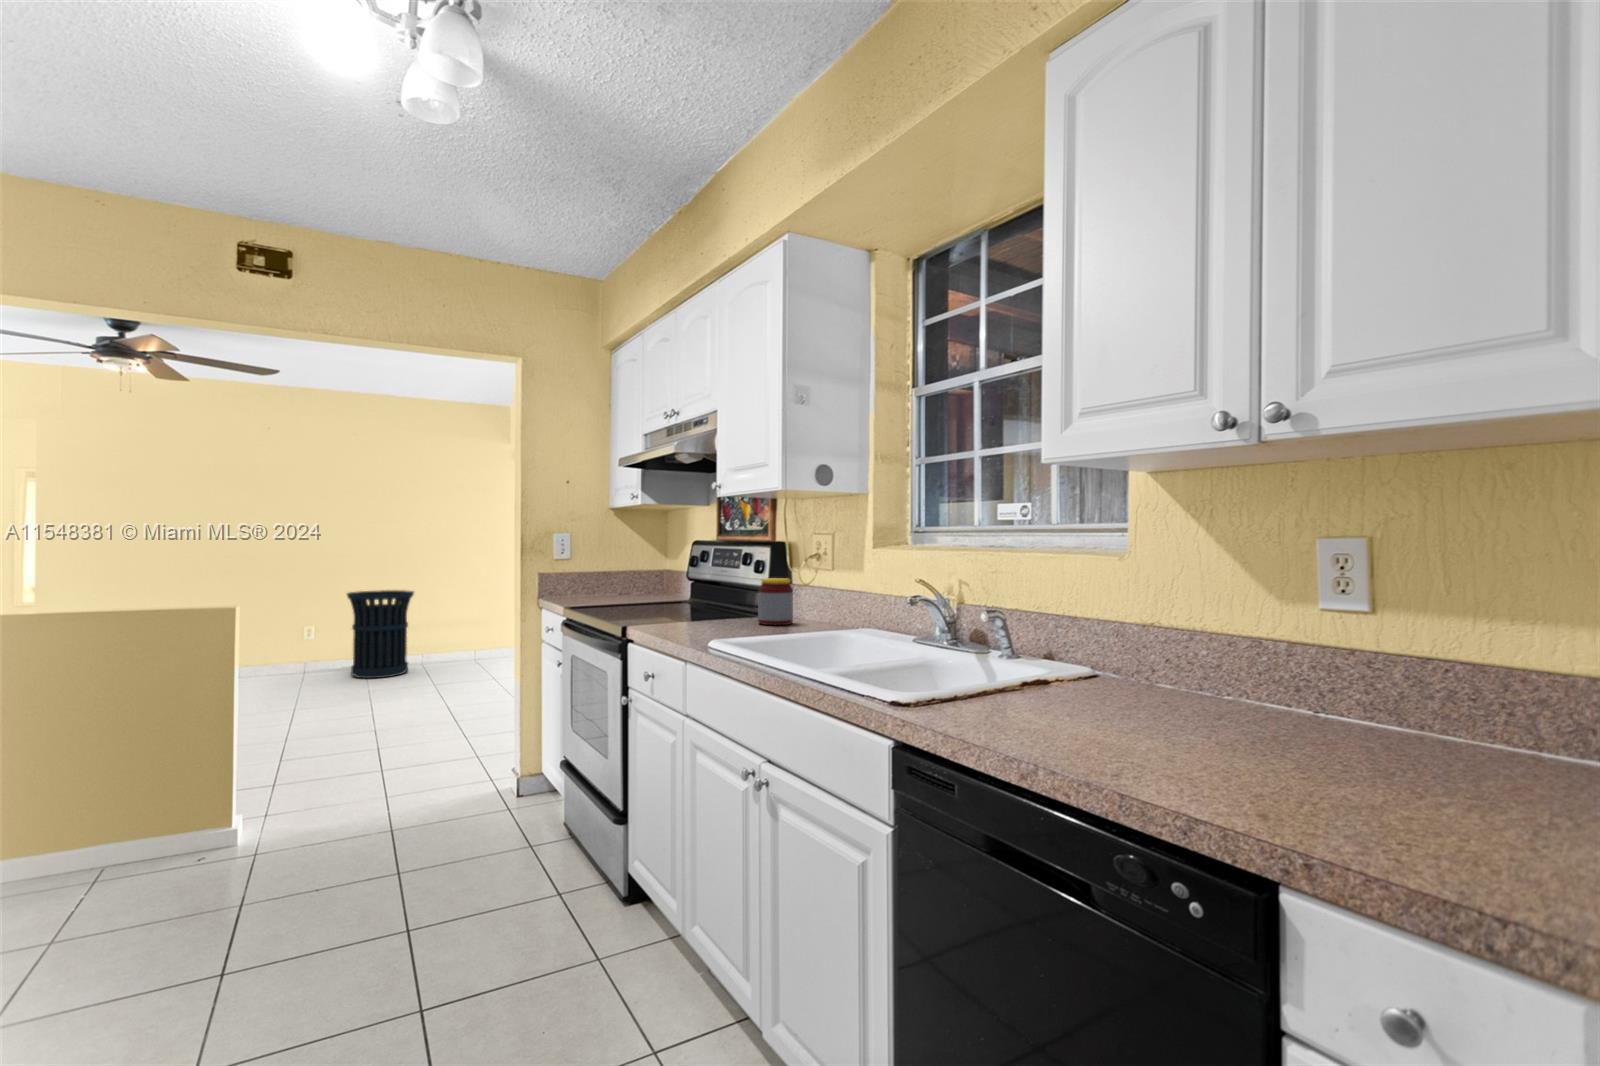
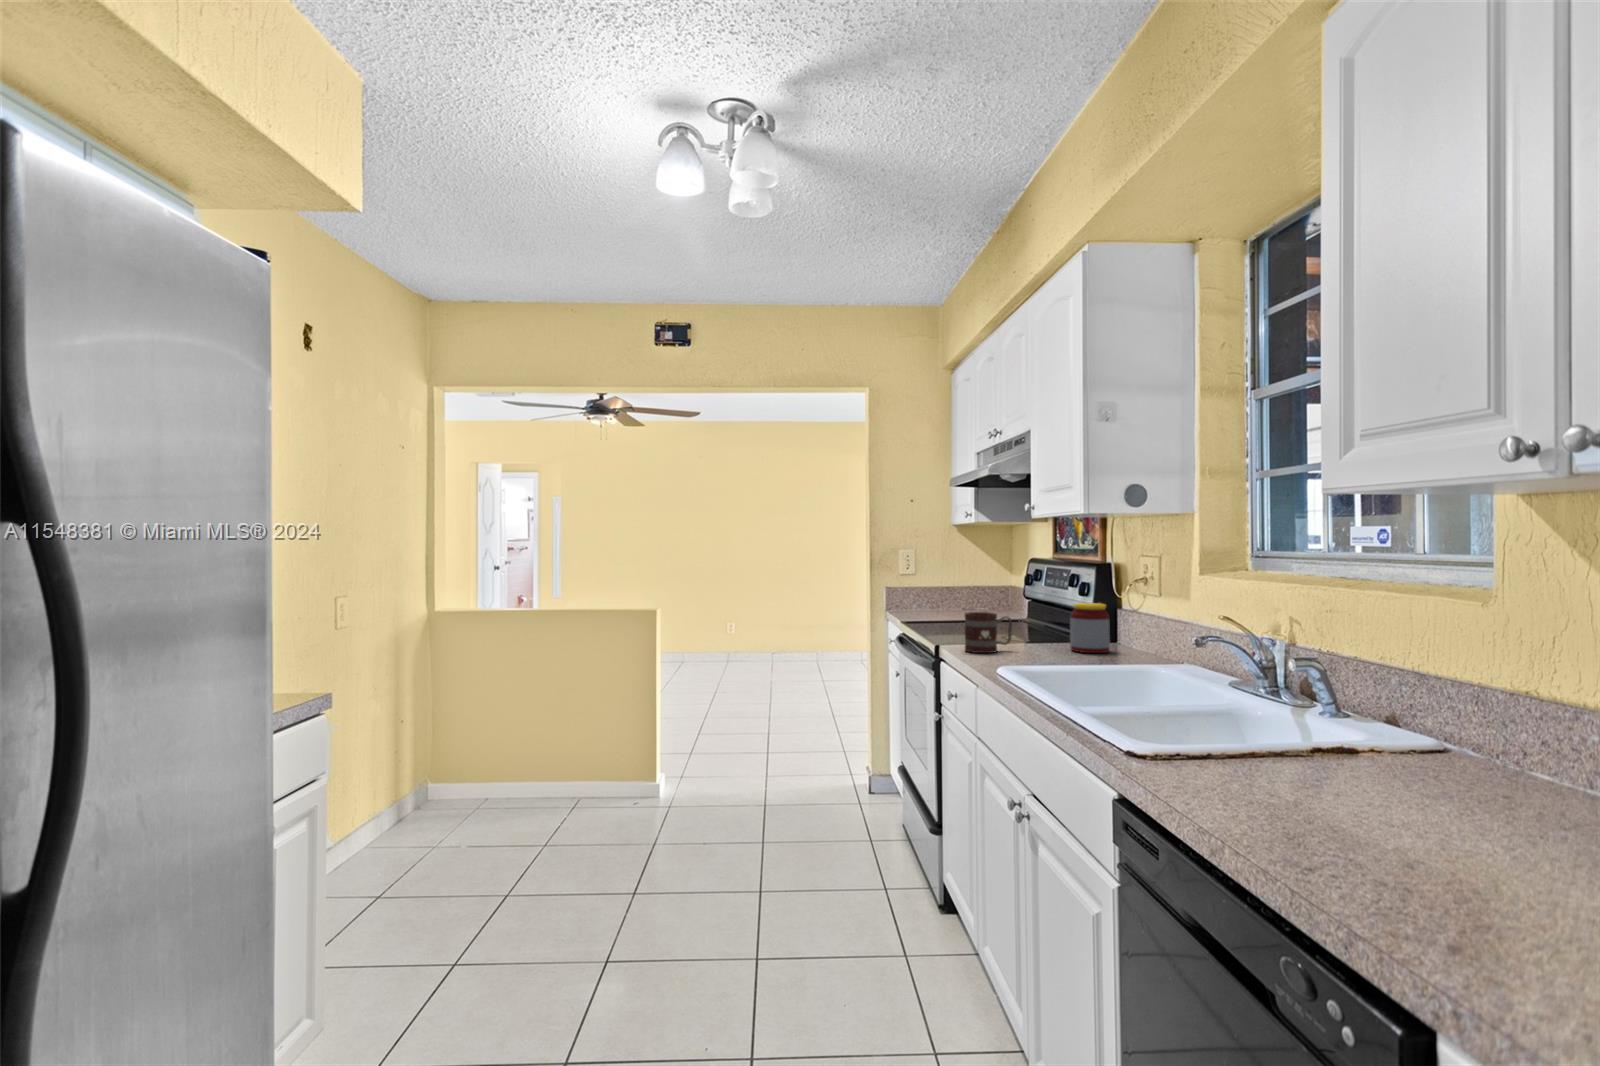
trash can: present [347,590,414,678] -> none [756,594,808,670]
mug: none [660,590,706,631] -> present [965,612,1012,653]

